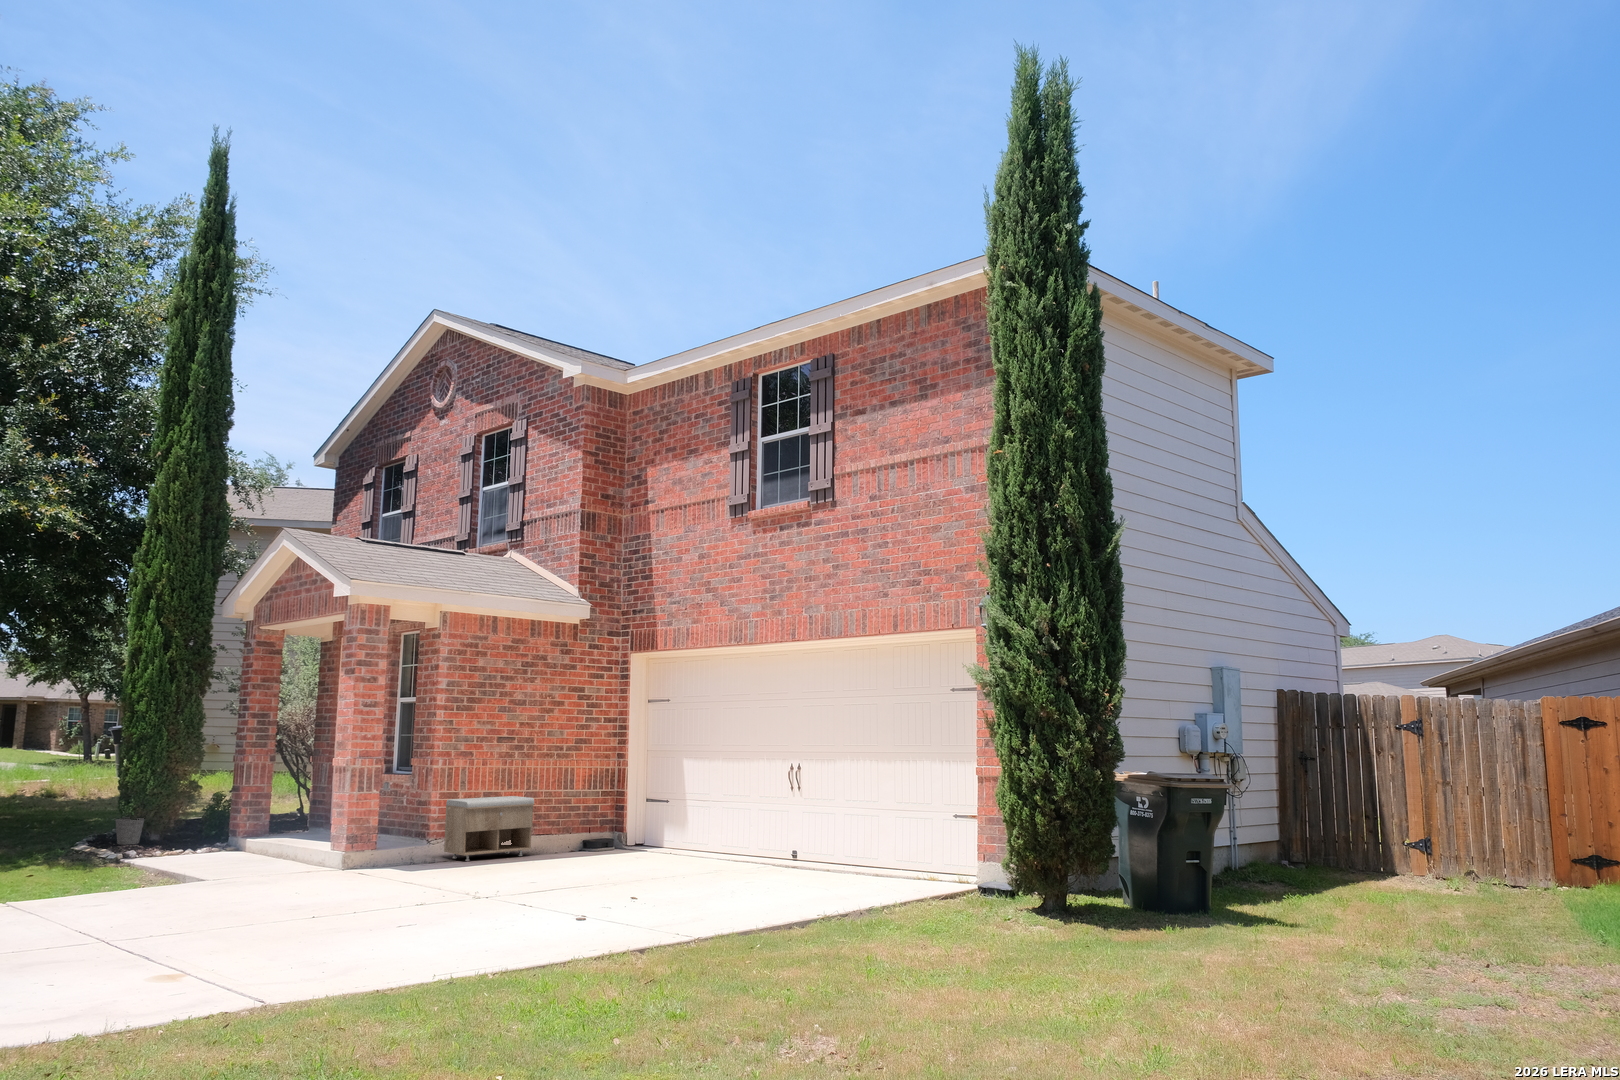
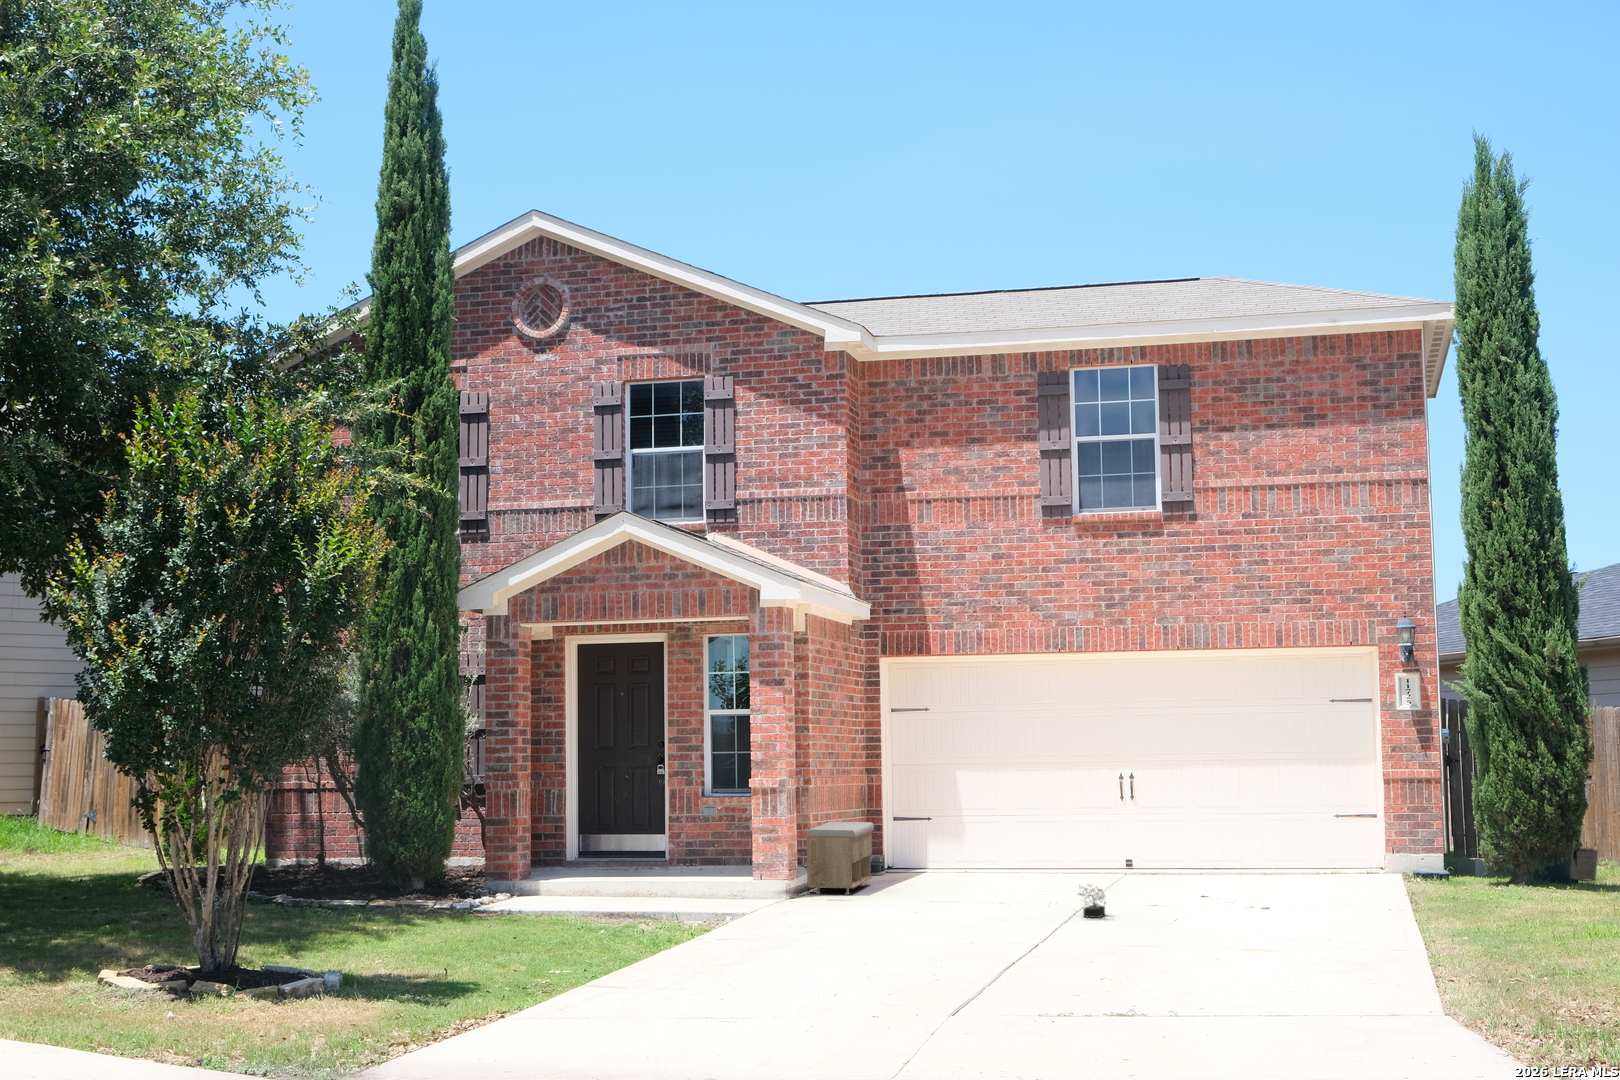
bucket: present [115,817,144,845] -> present [1571,848,1598,880]
decorative plant: none [468,864,511,900] -> present [1079,887,1106,918]

